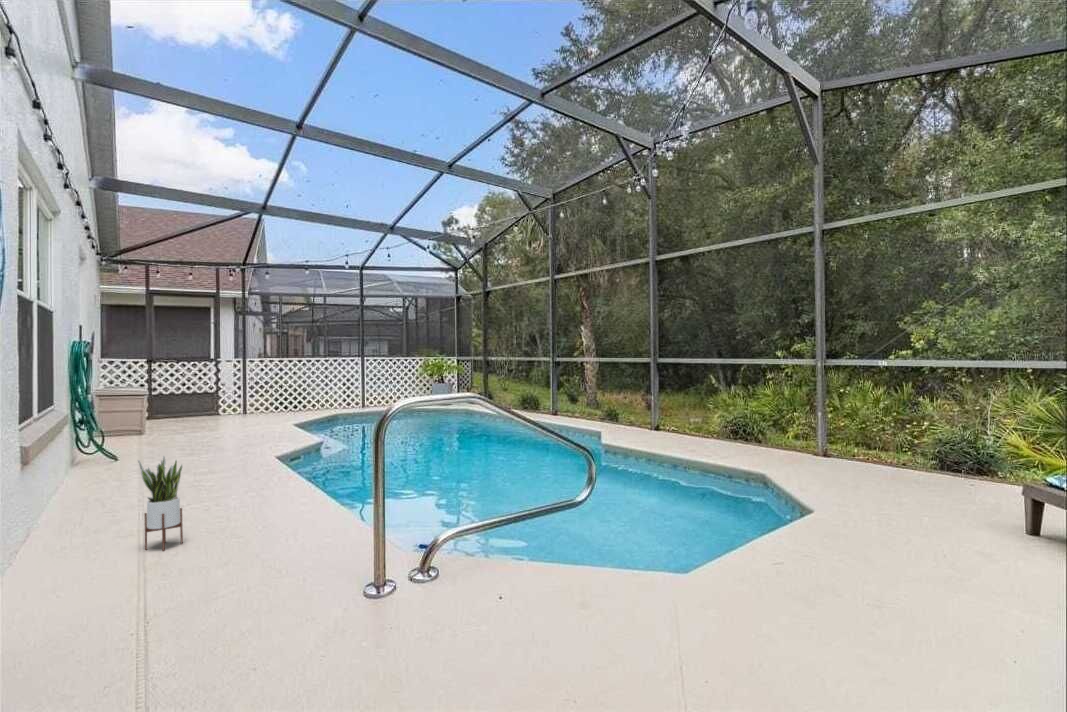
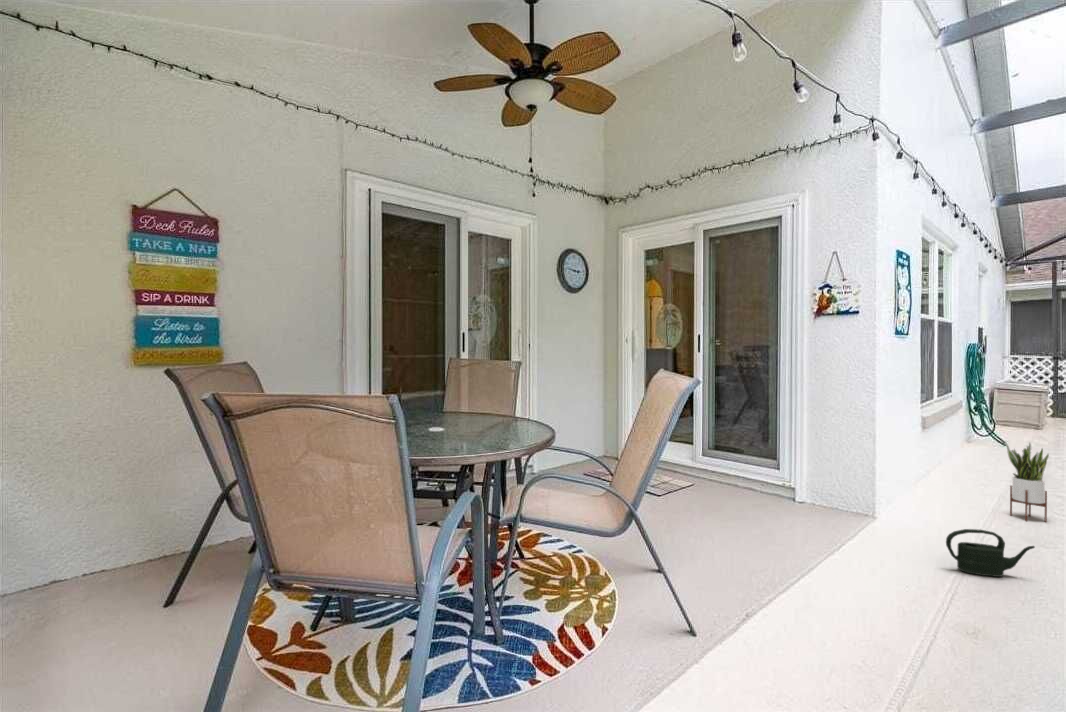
watering can: none [86,592,197,678] -> present [946,529,1035,577]

